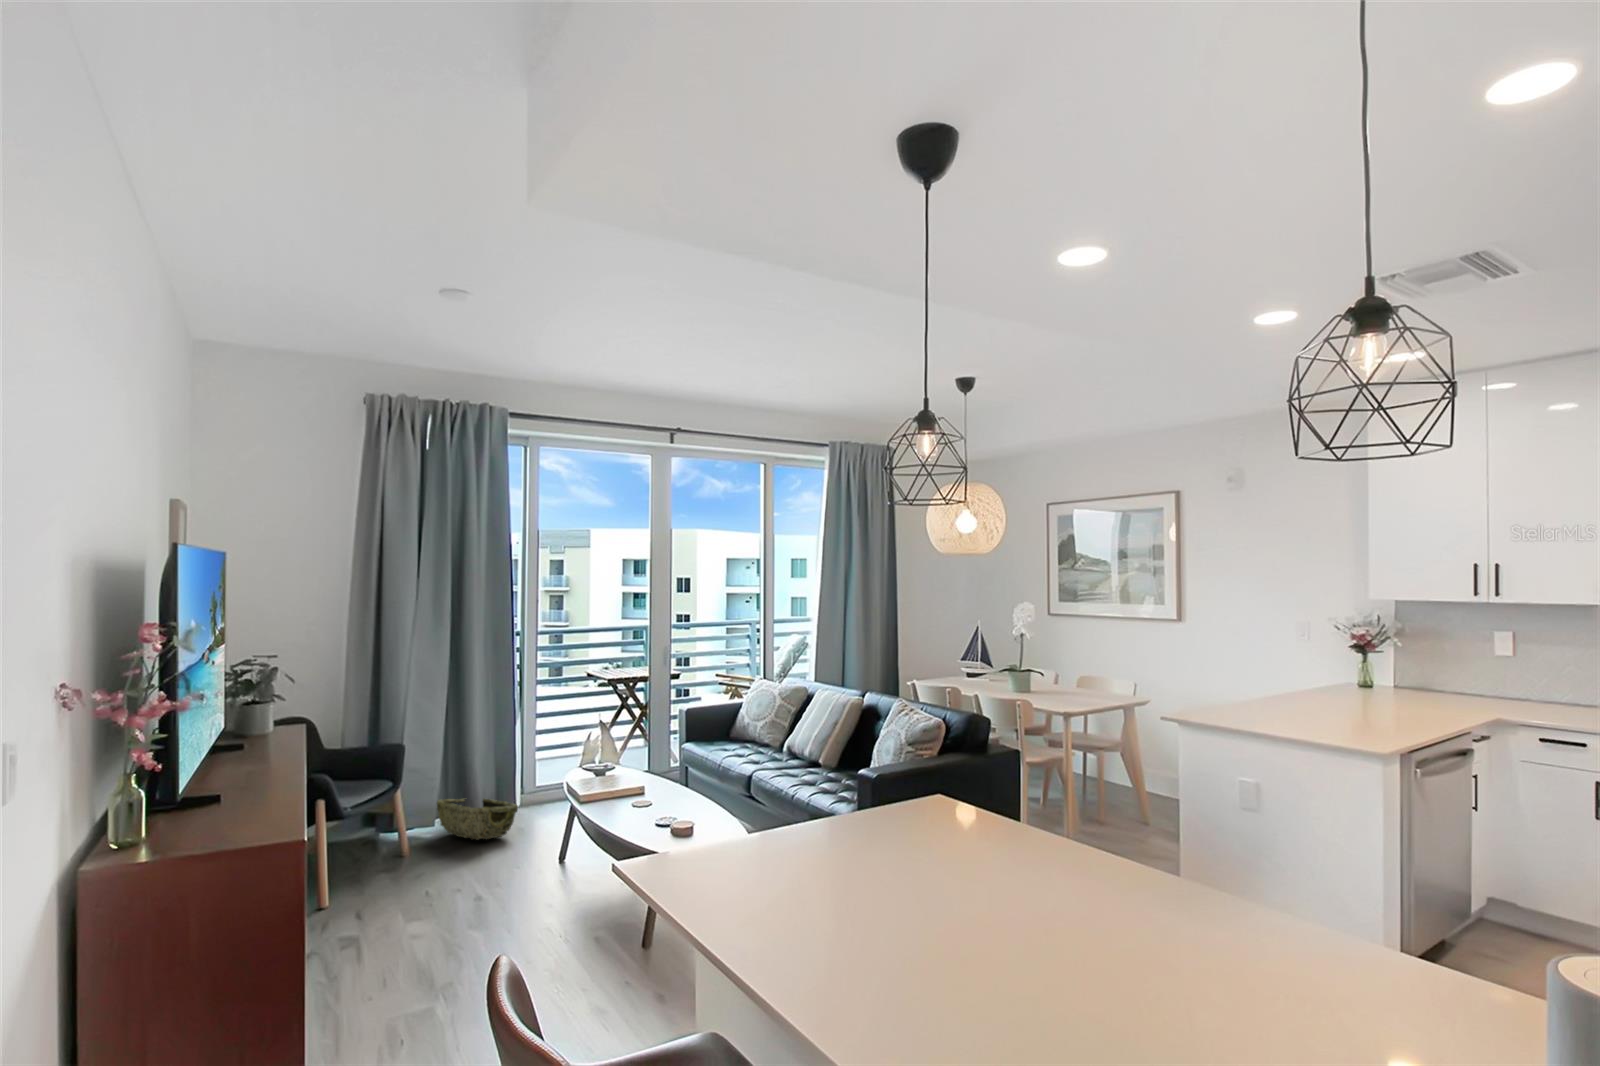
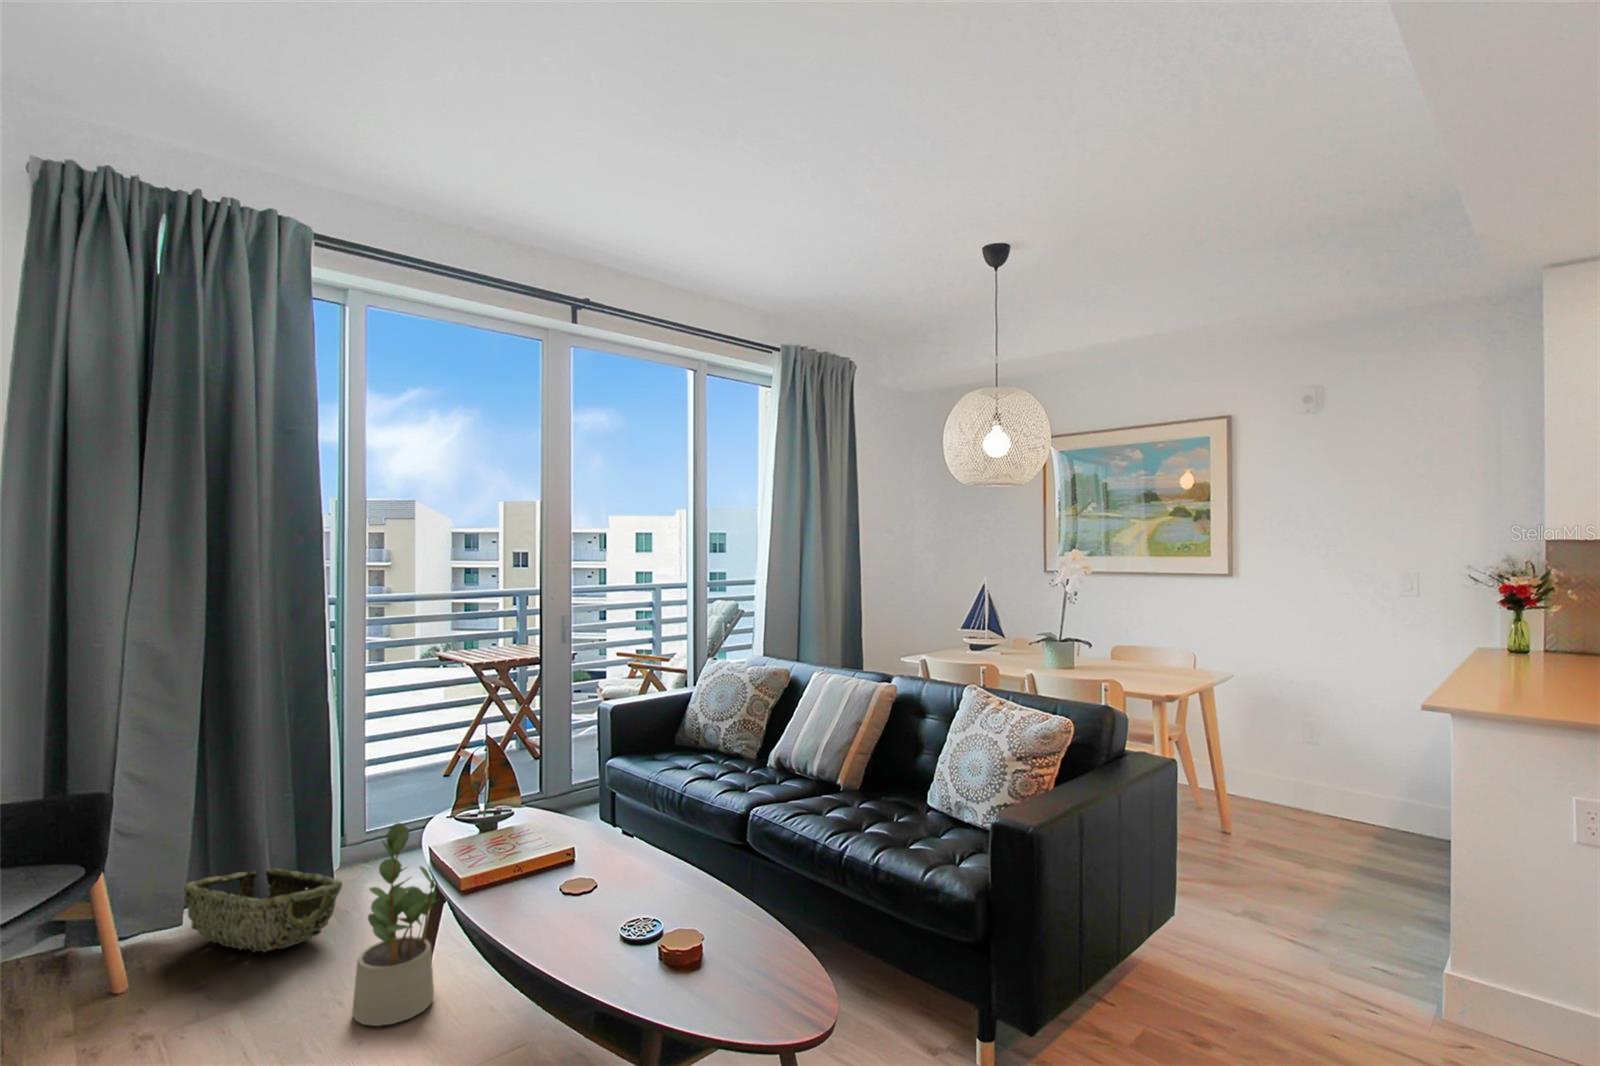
potted plant: none [519,765,575,873] -> present [352,823,436,1026]

